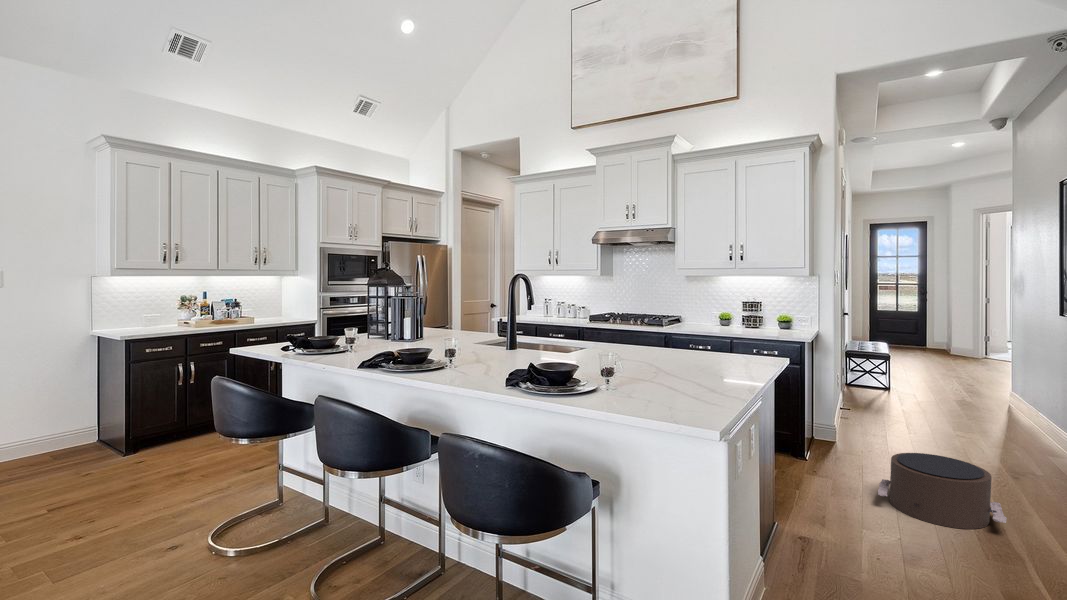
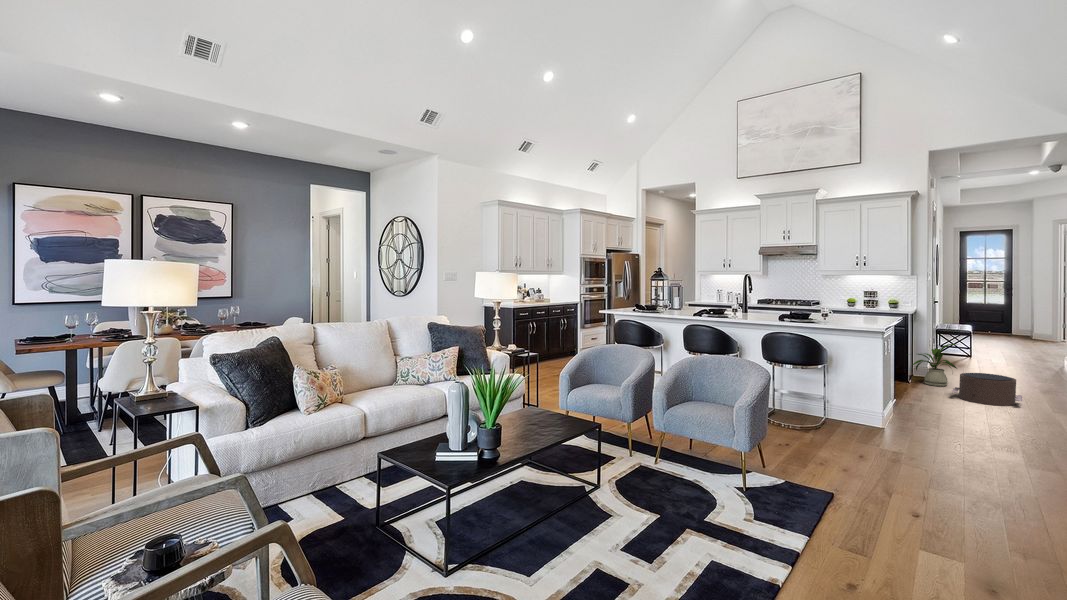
house plant: none [802,393,885,466] -> present [913,344,957,386]

